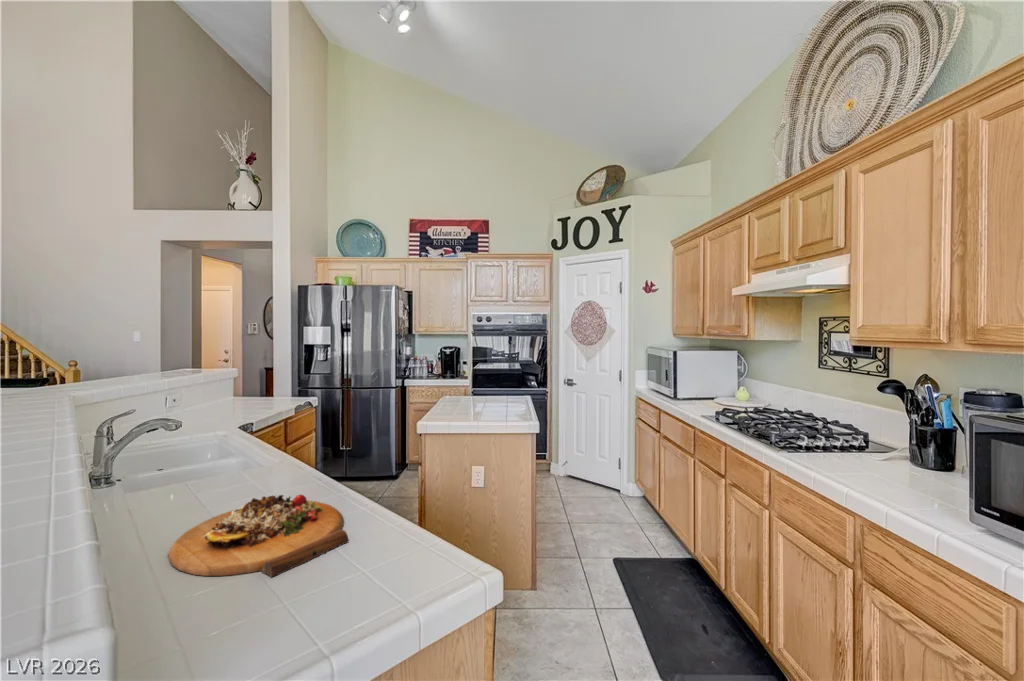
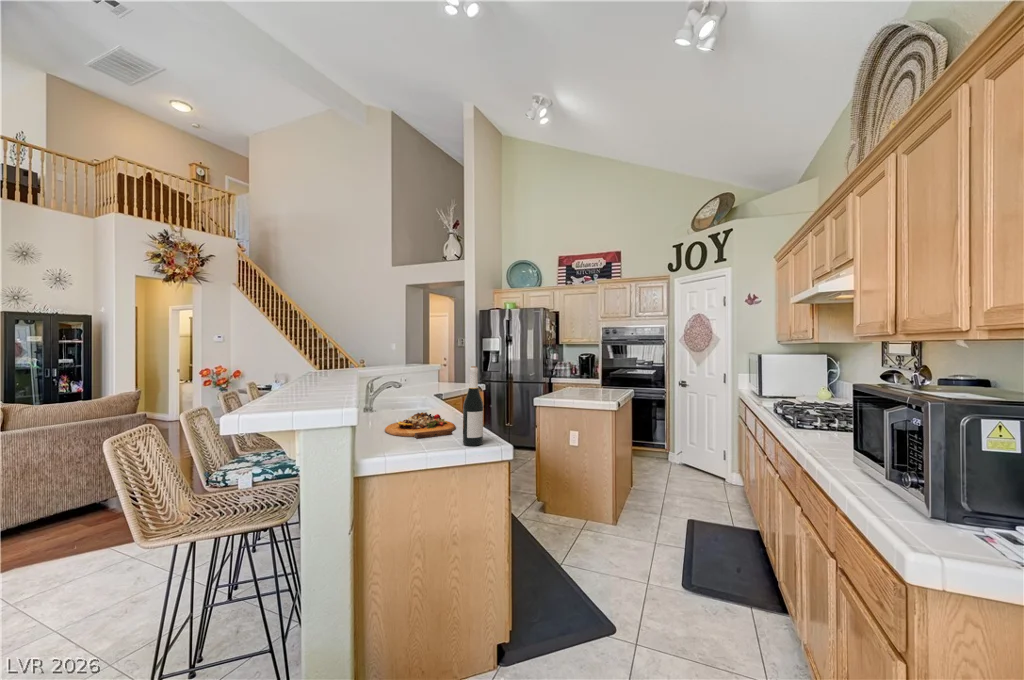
wine bottle: none [394,402,439,579] -> present [463,366,483,446]

